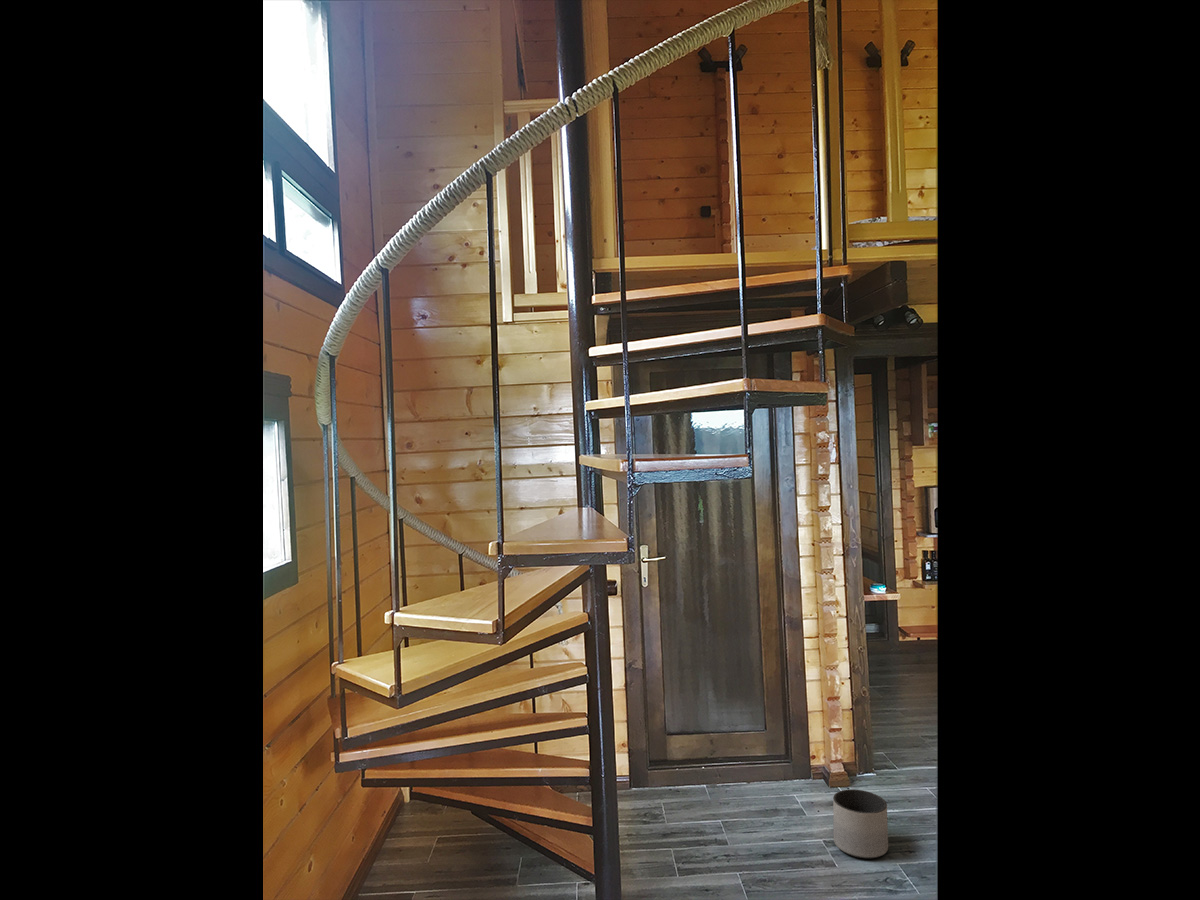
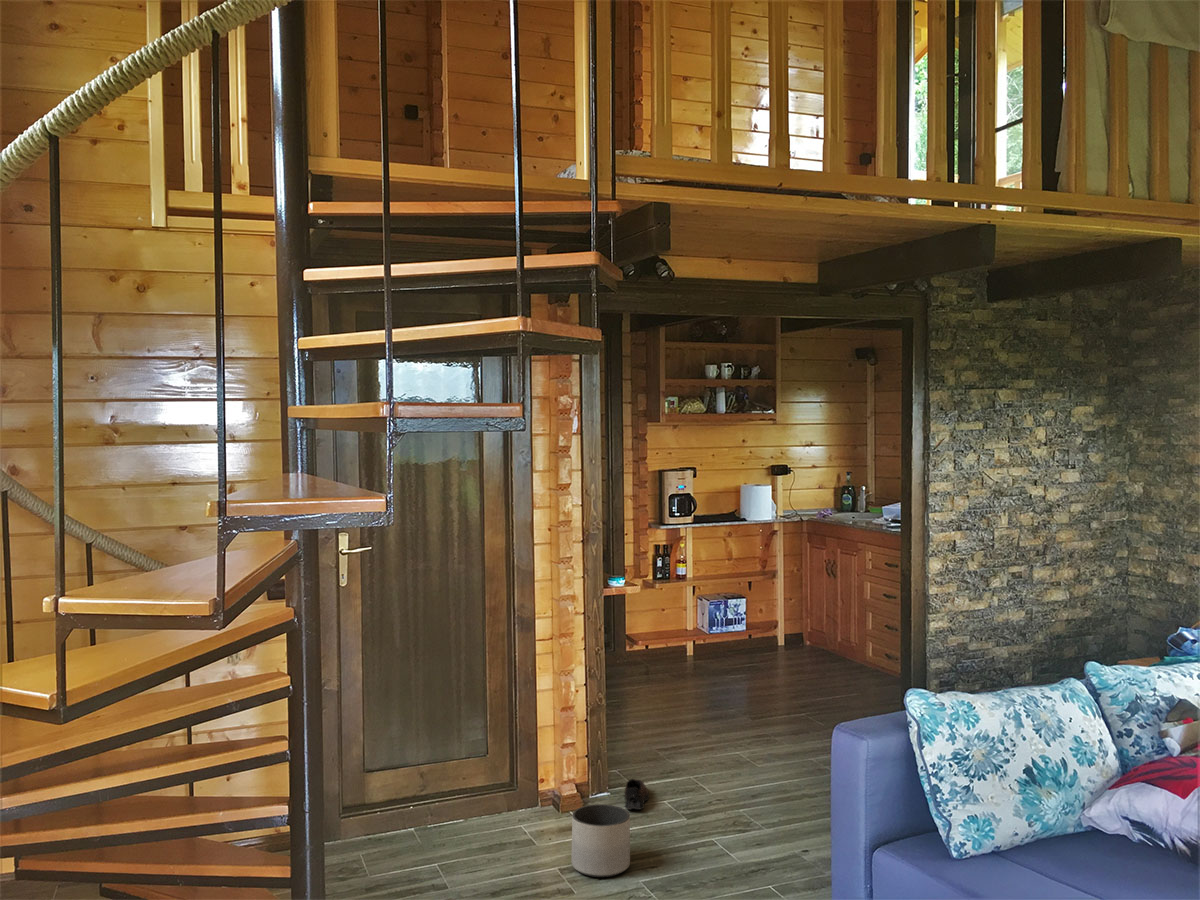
shoe: none [887,765,911,795] -> present [624,779,649,809]

